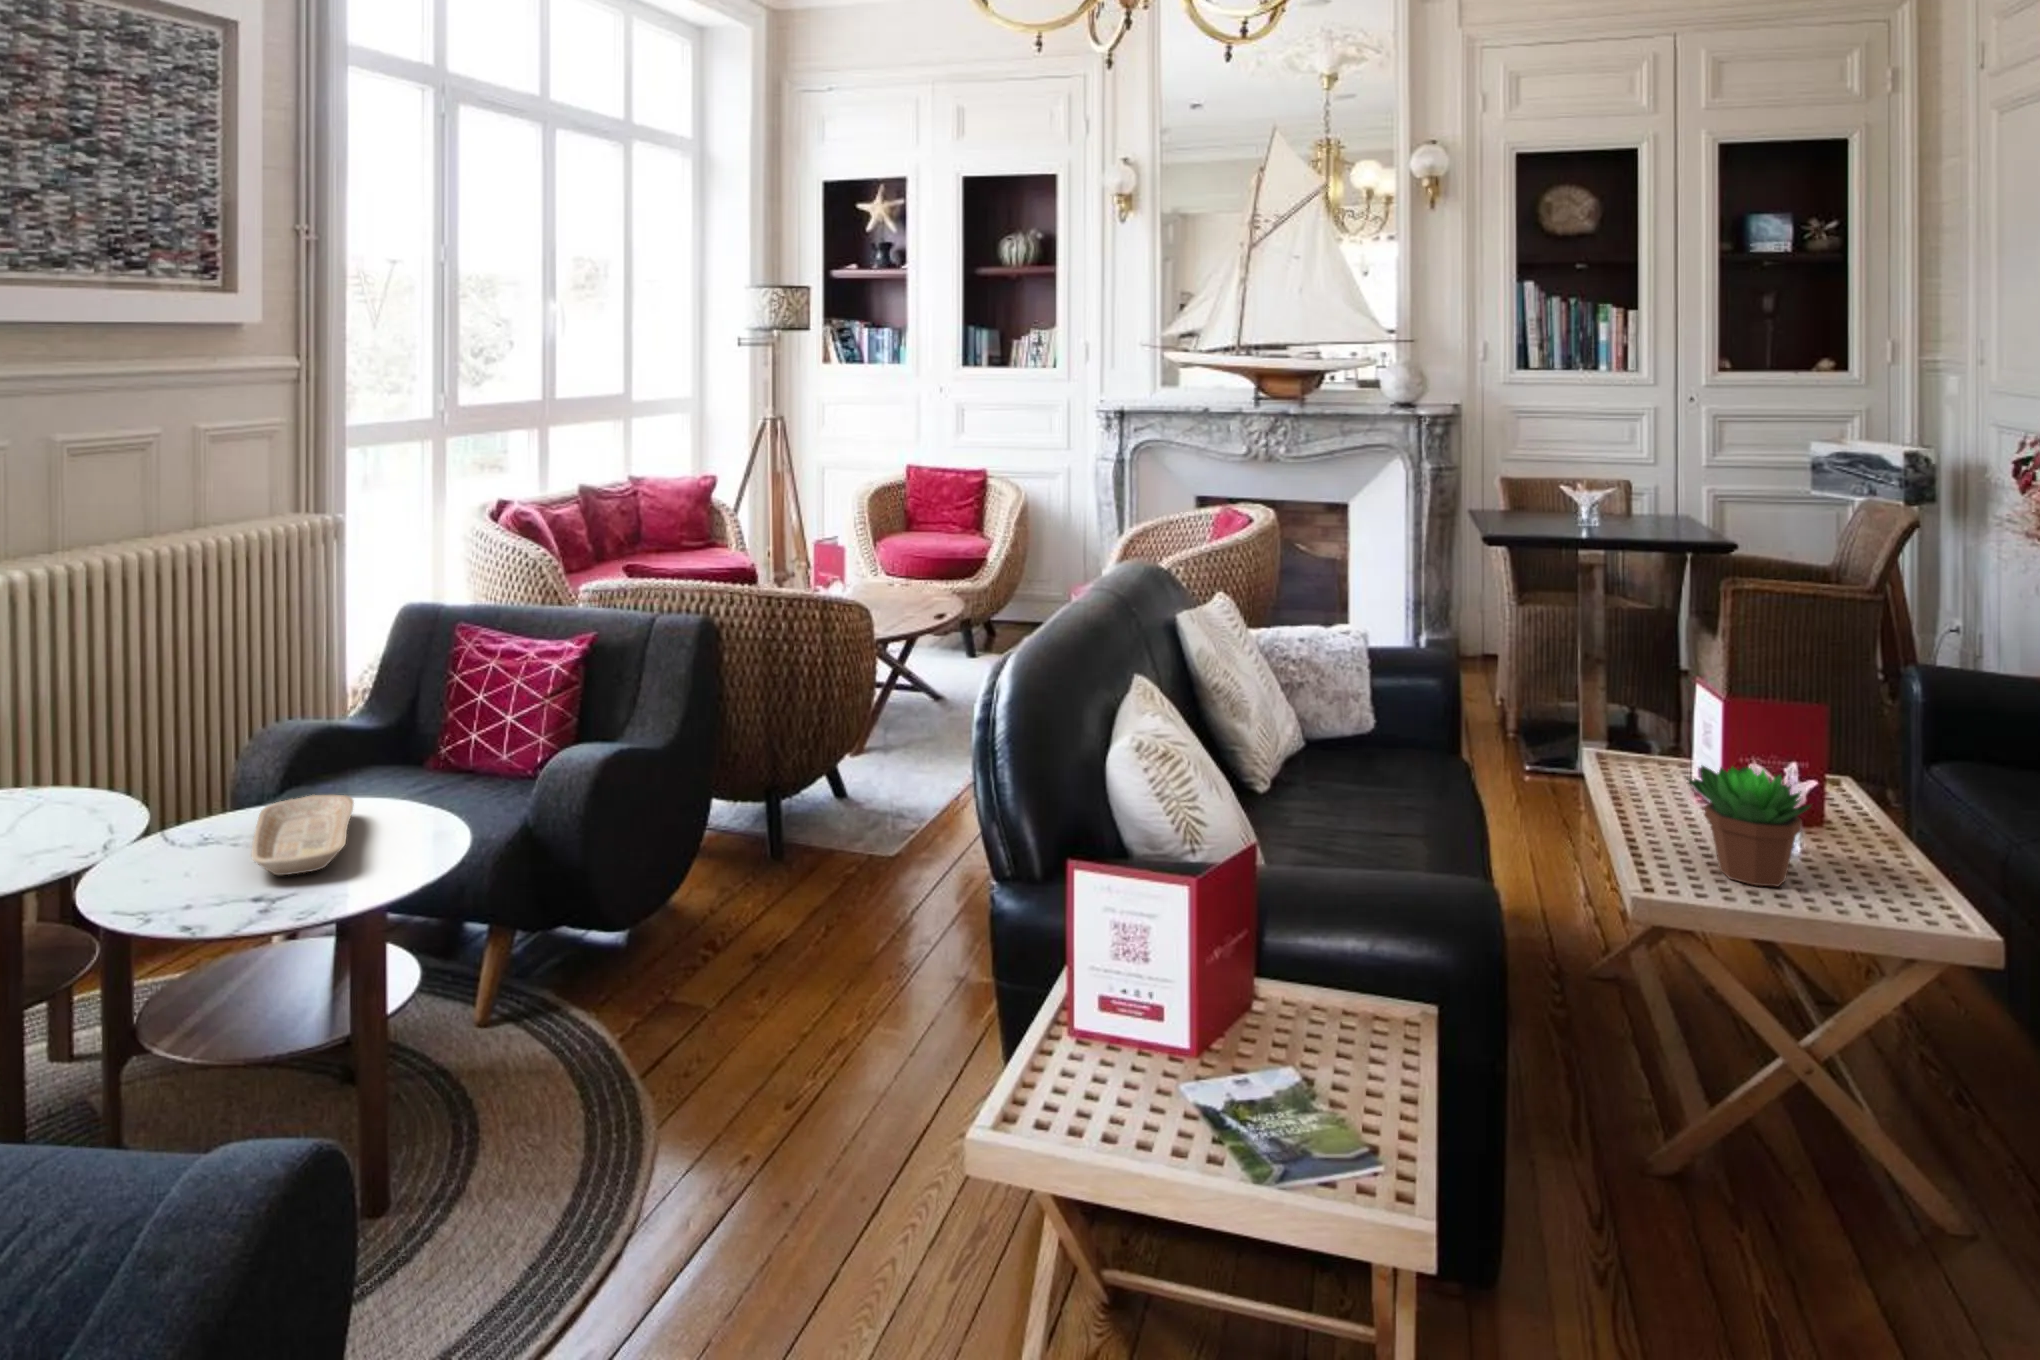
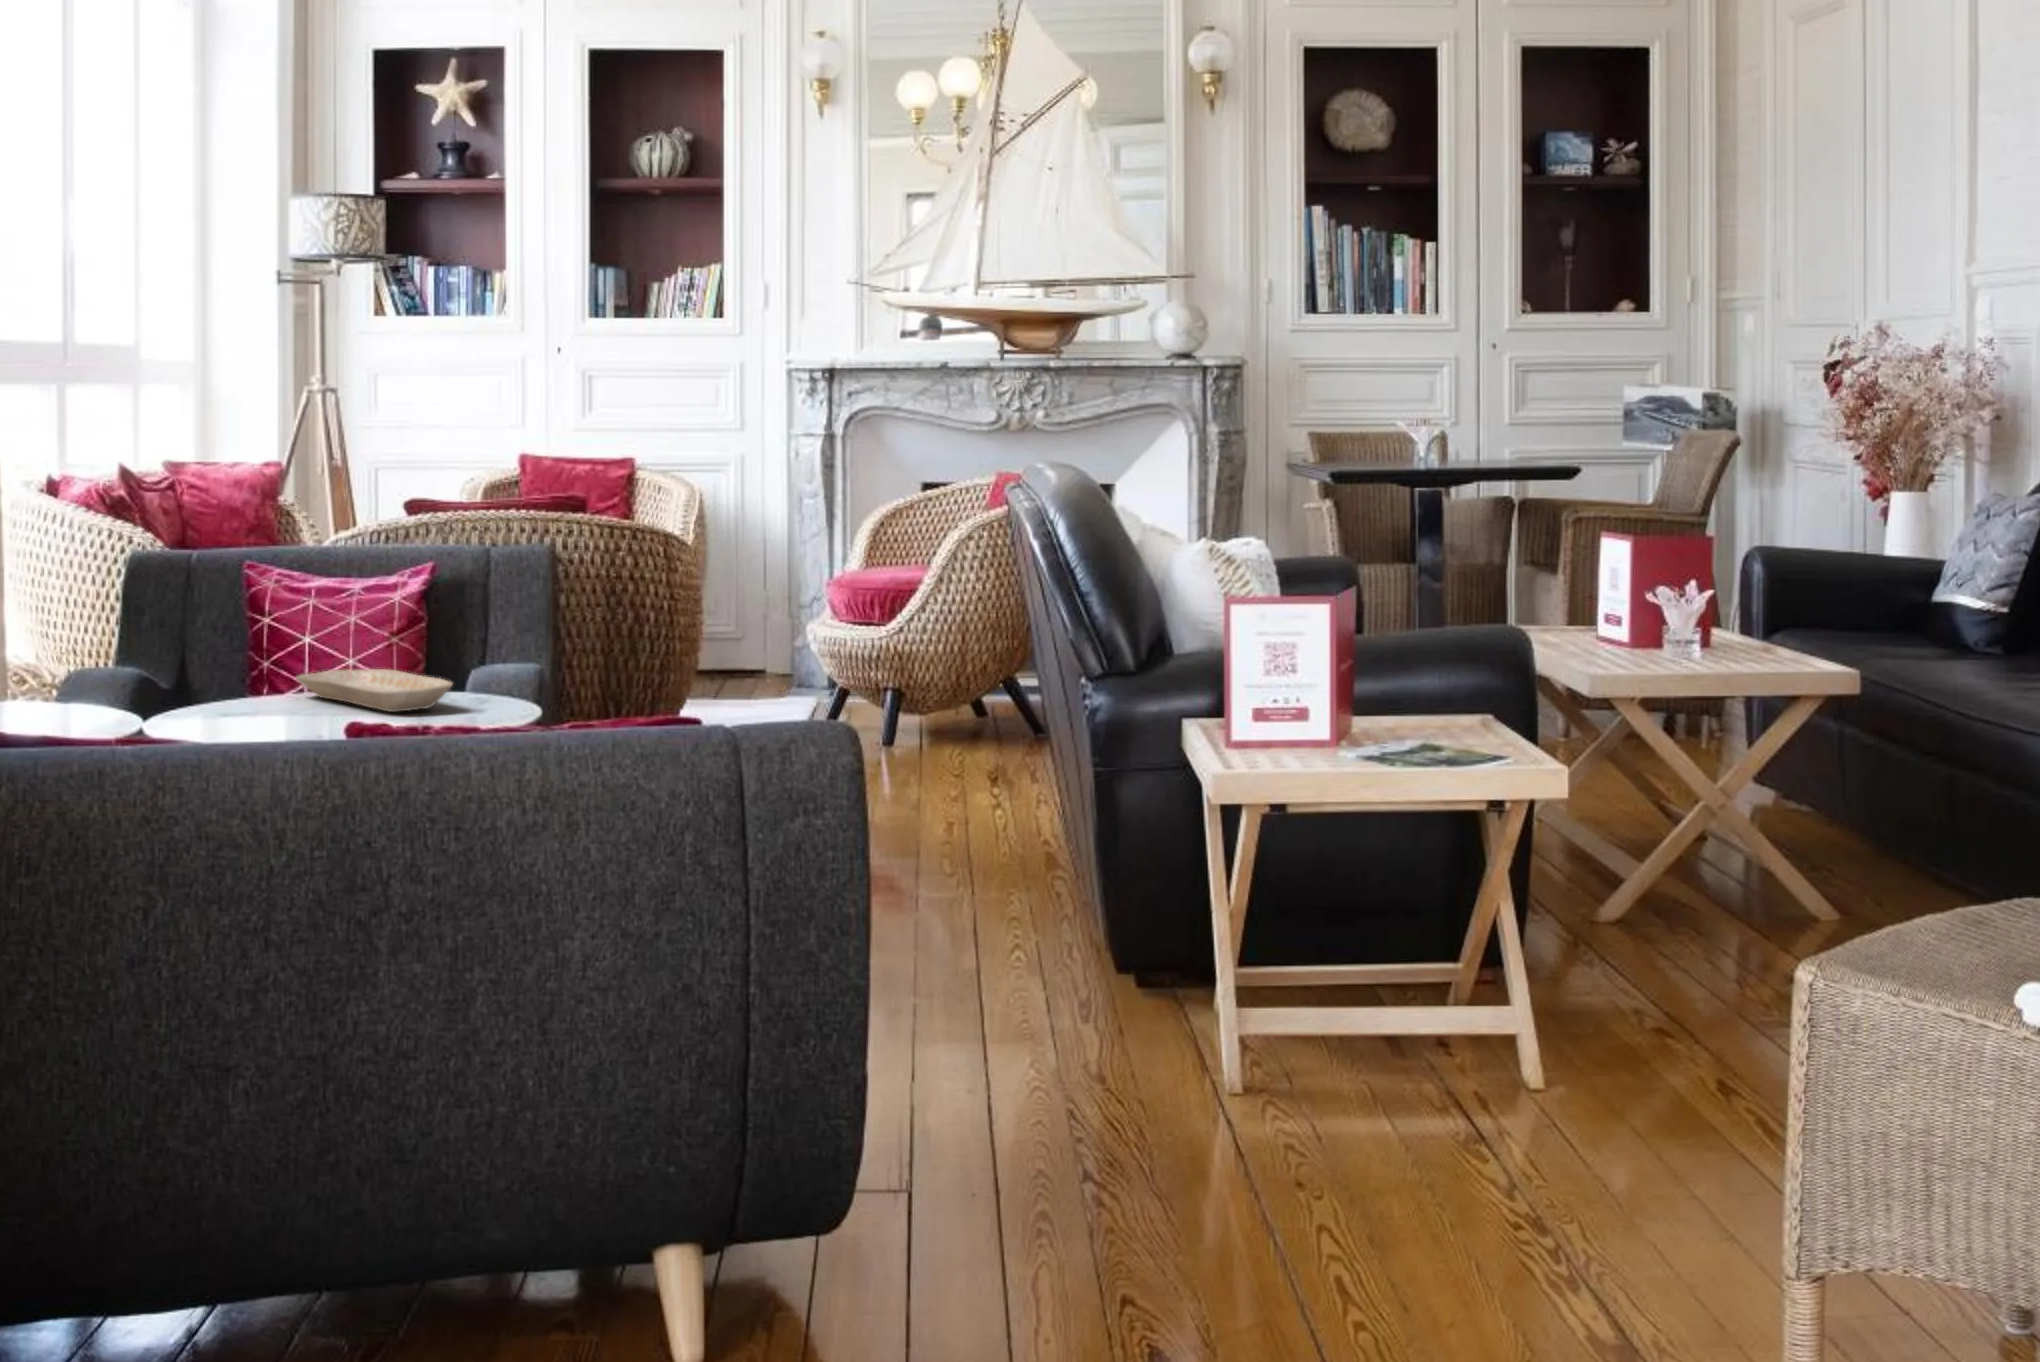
succulent plant: present [1688,765,1811,886] -> none [1624,566,1725,663]

